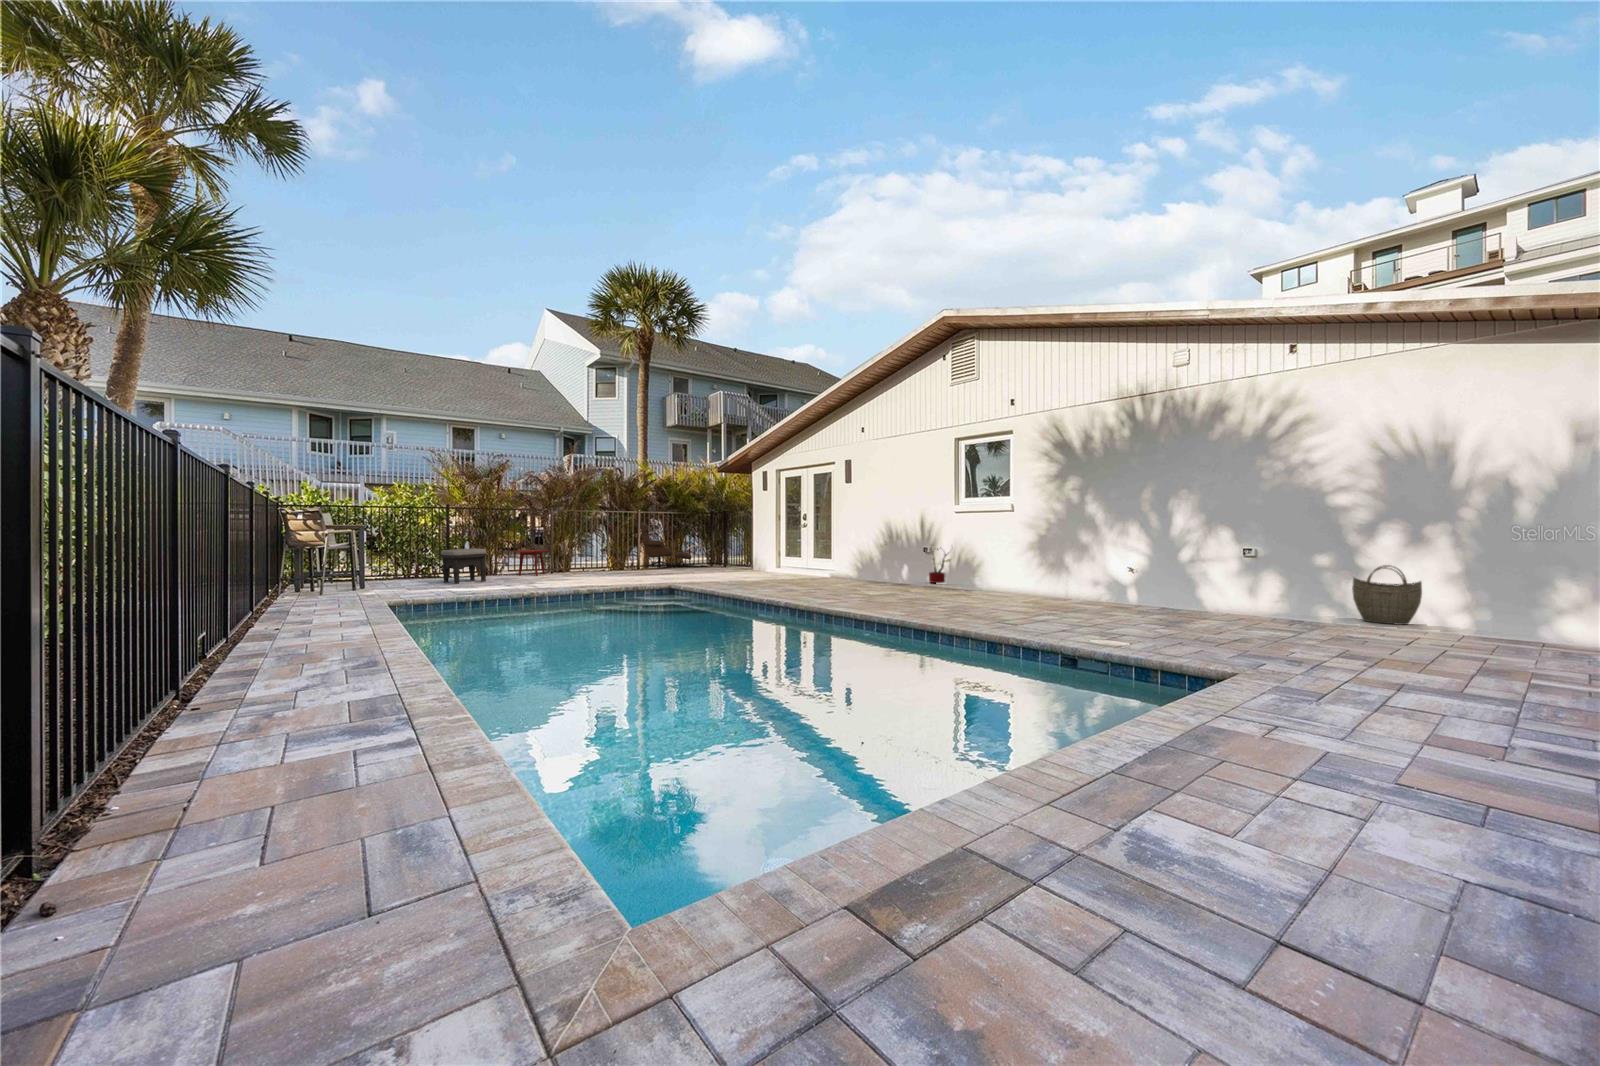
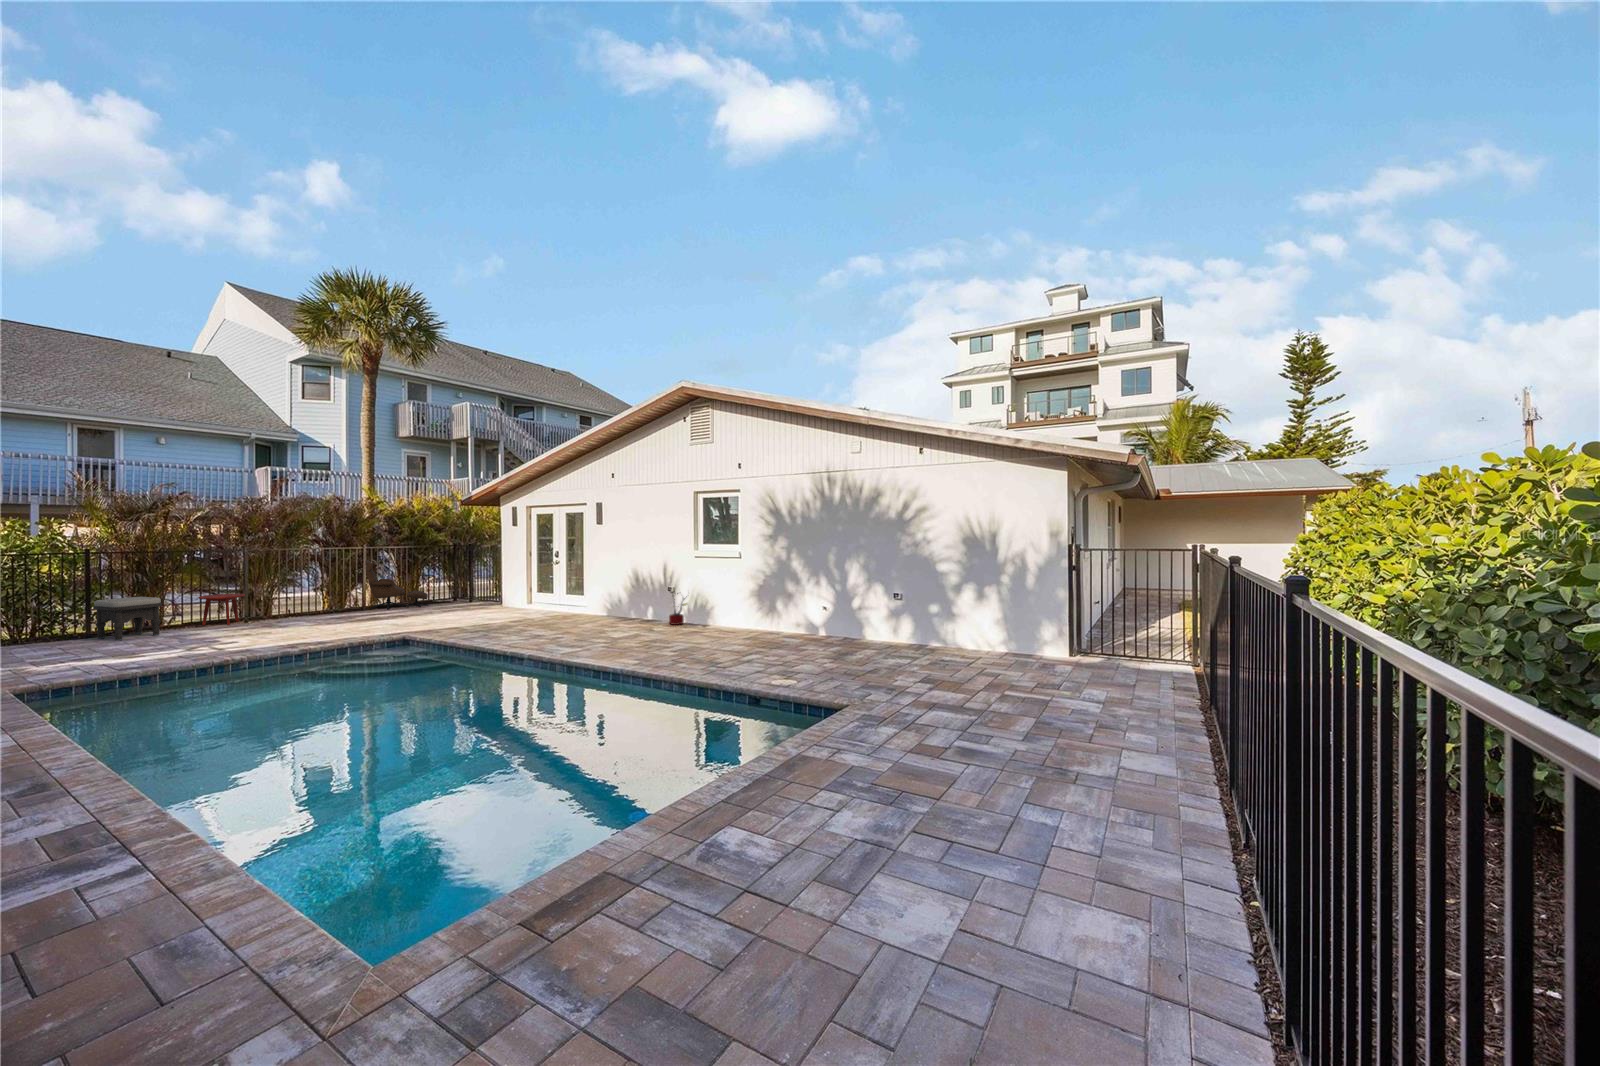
woven basket: present [1352,565,1422,625] -> none [945,613,980,654]

